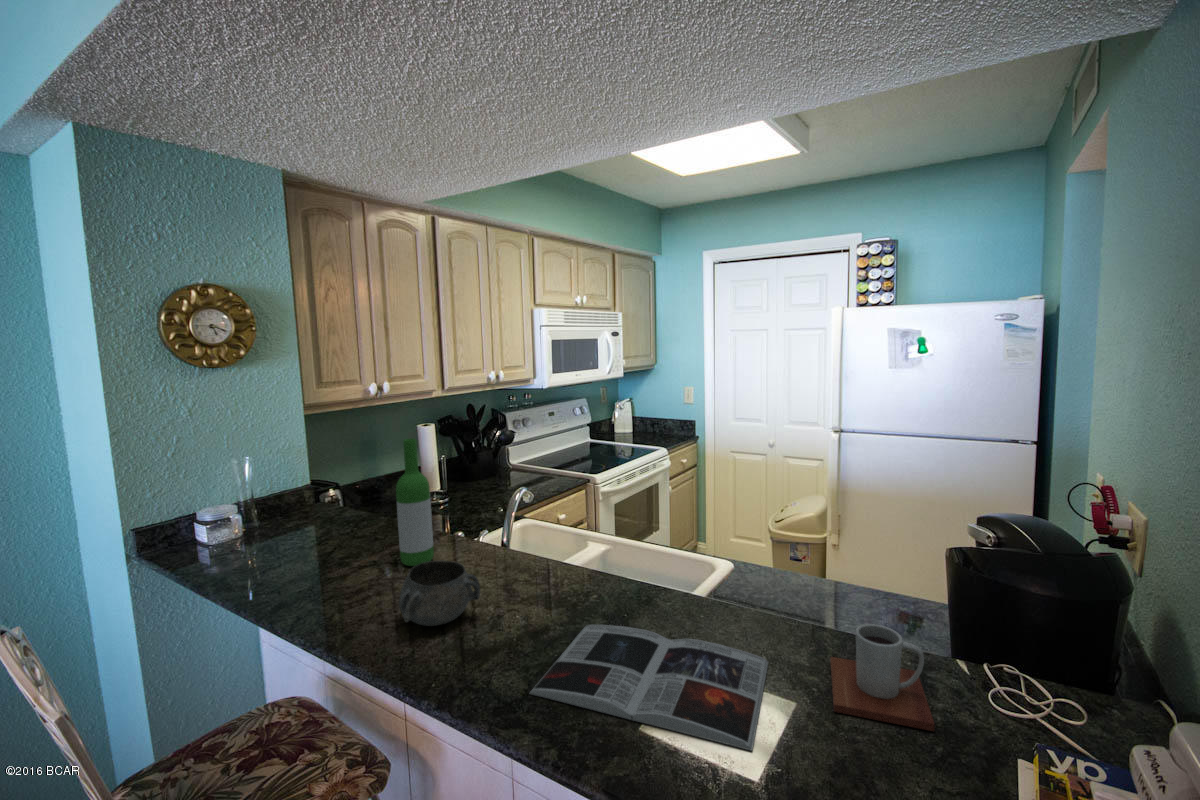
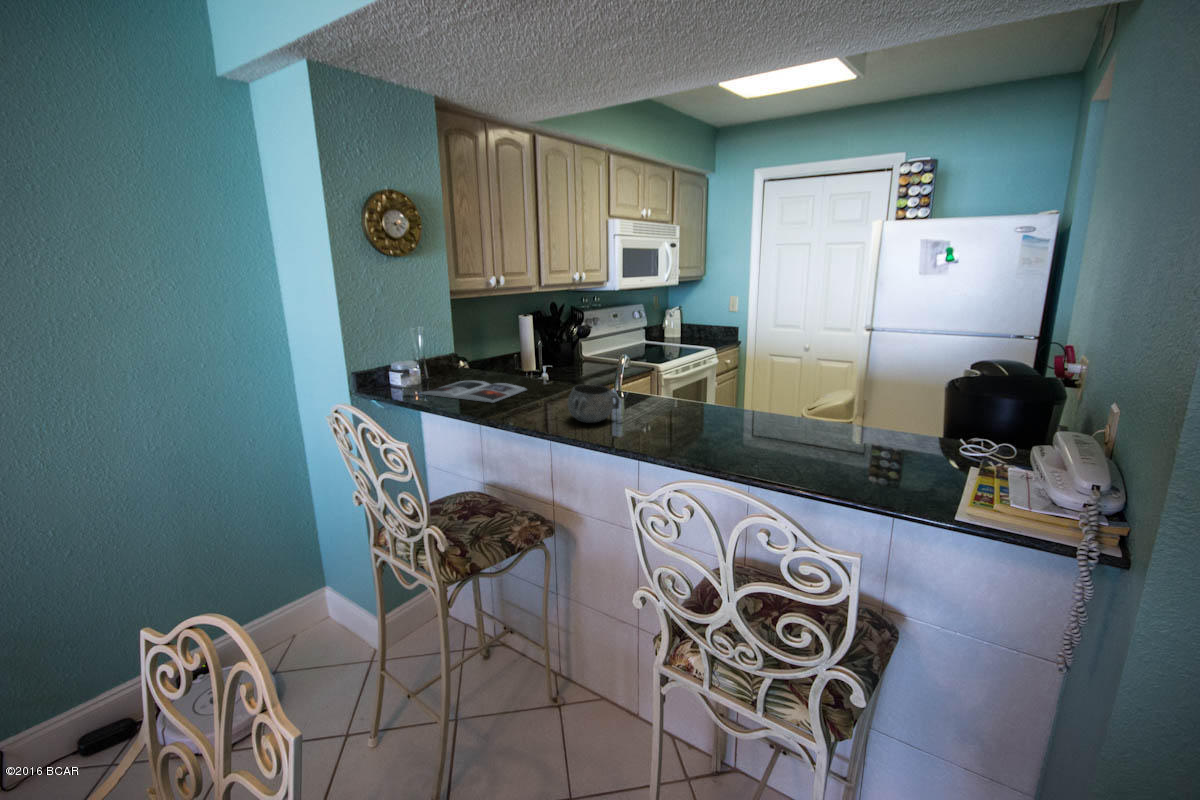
wine bottle: present [396,439,434,566] -> none [544,308,568,399]
mug: present [830,624,935,731] -> none [858,411,922,464]
magazine: present [530,625,768,751] -> present [421,381,526,402]

